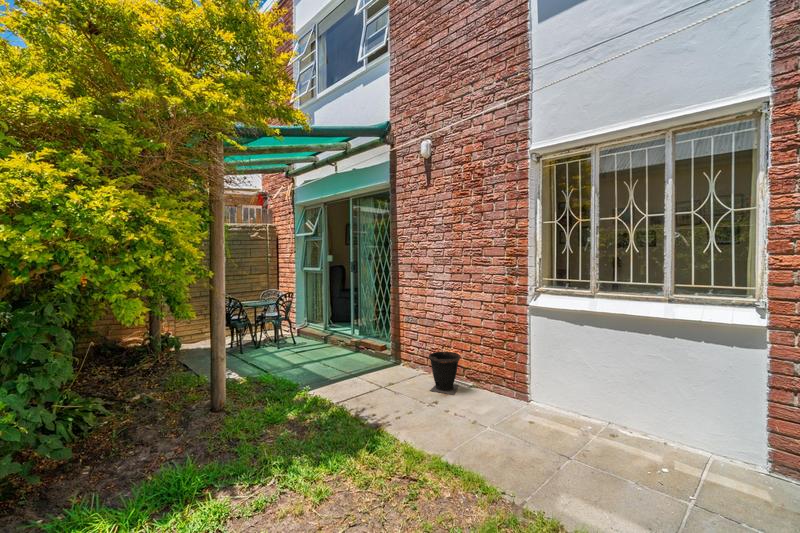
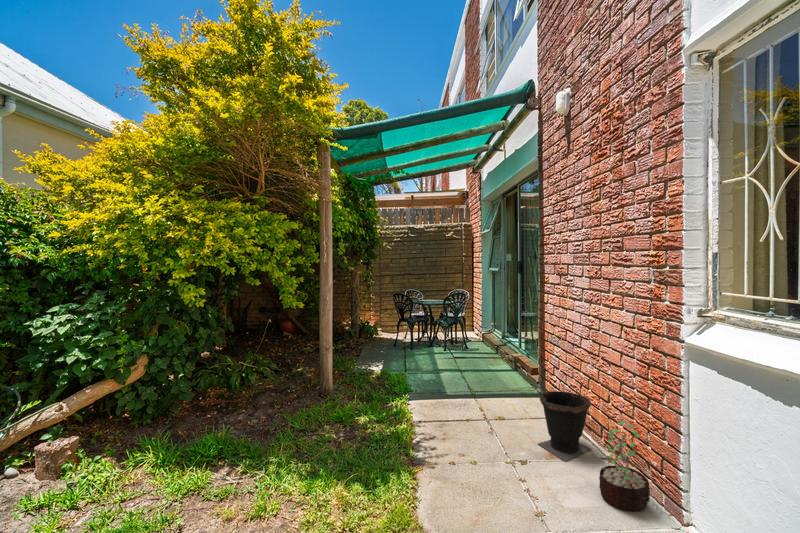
decorative plant: none [484,356,511,407] -> present [599,419,650,511]

